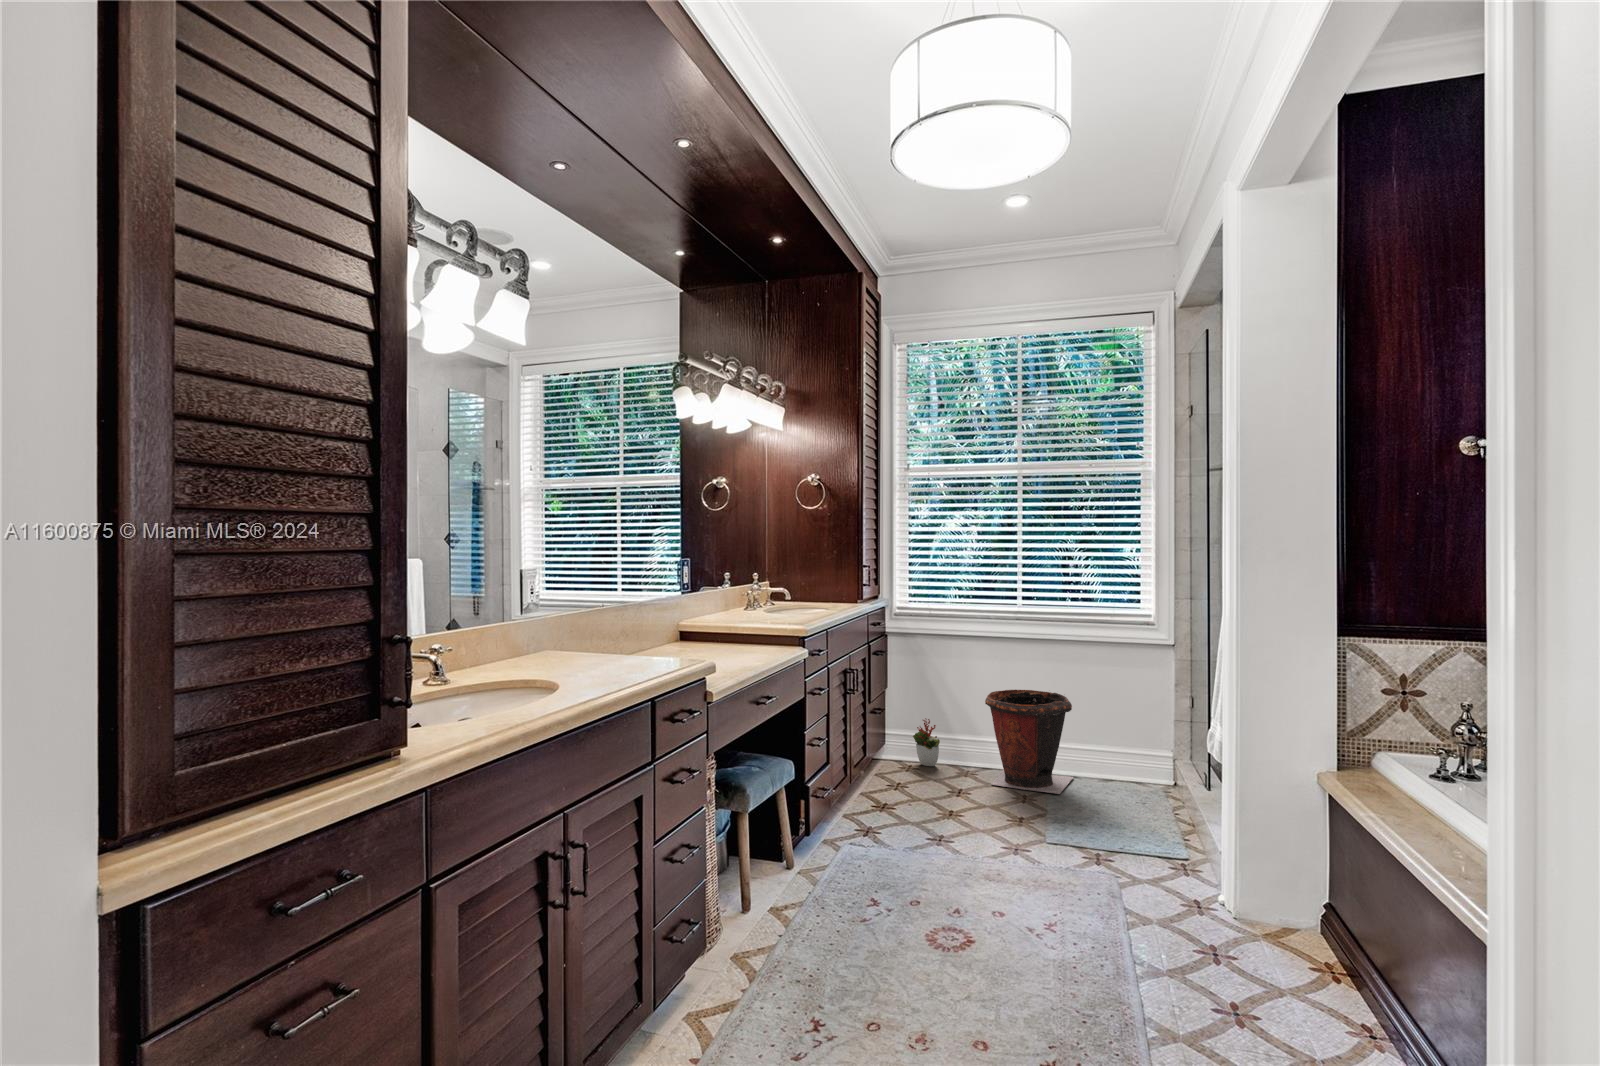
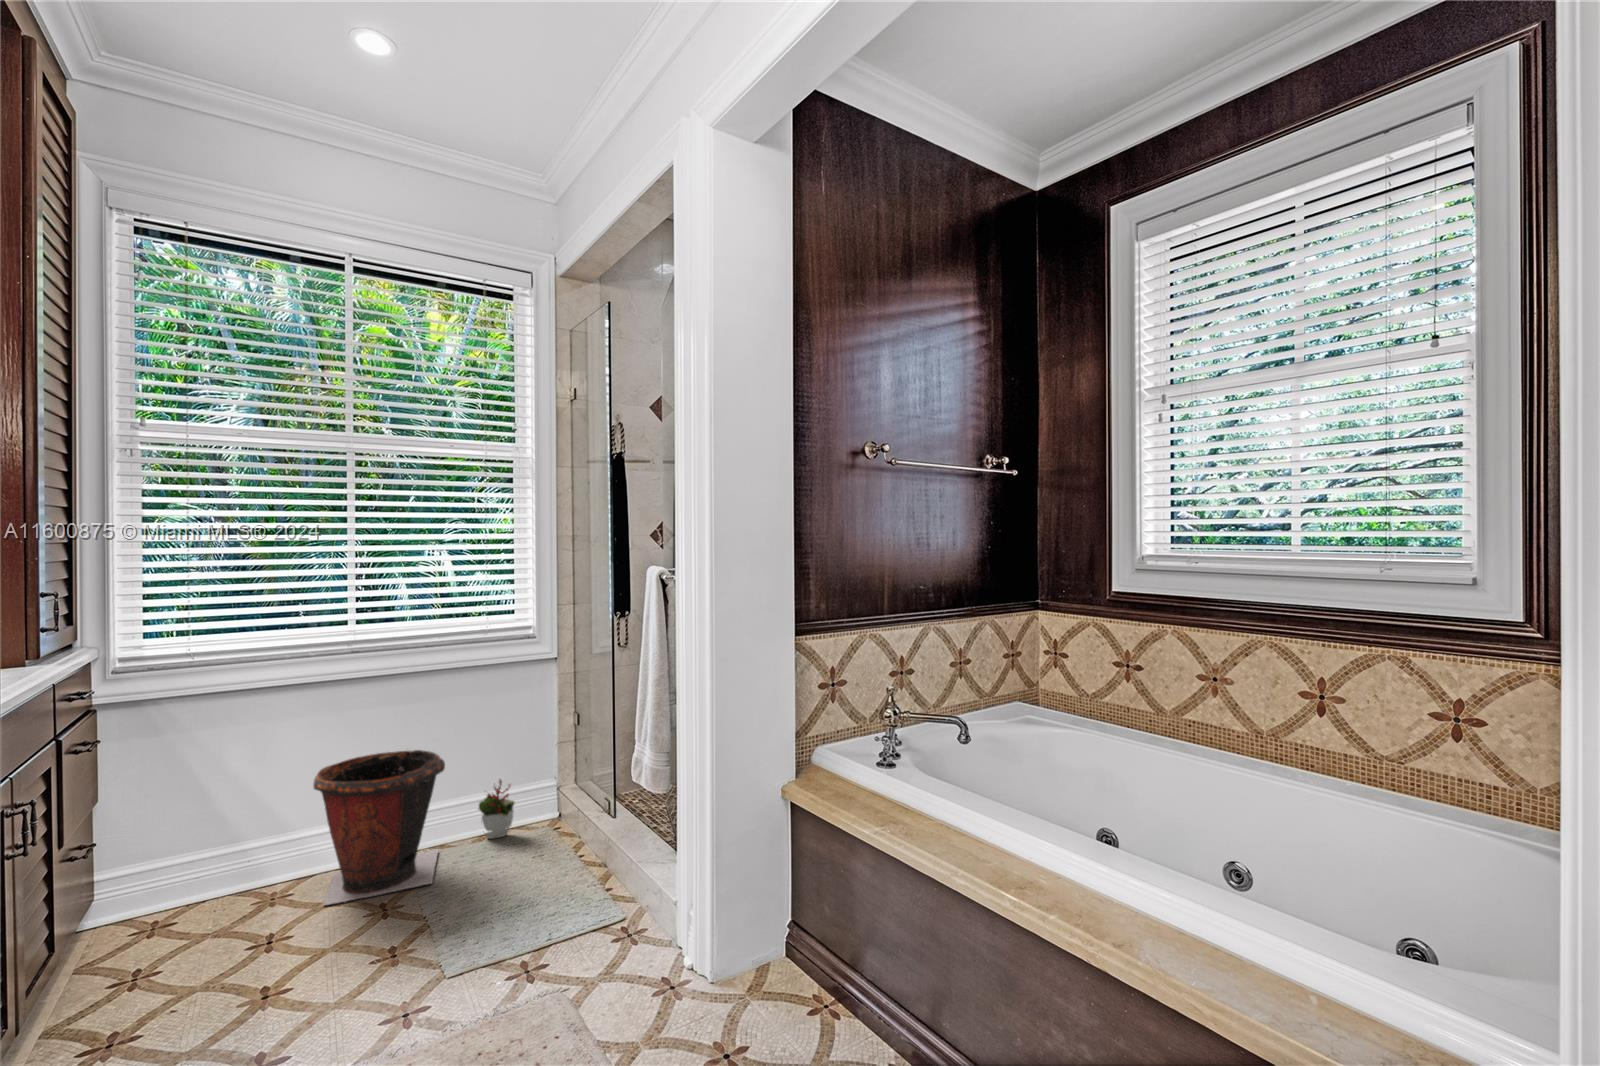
decorative plant: present [913,718,940,766] -> present [479,779,515,839]

